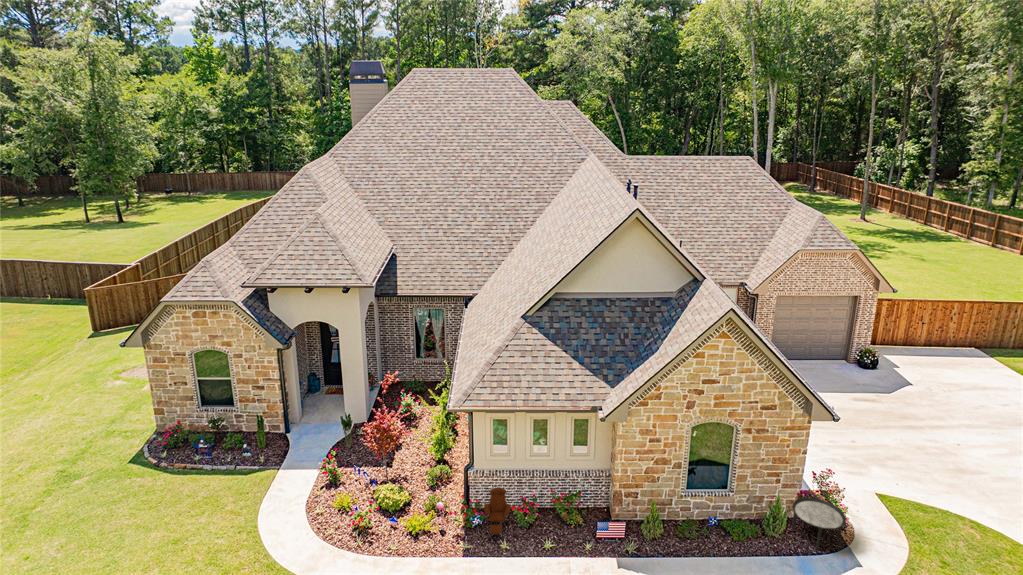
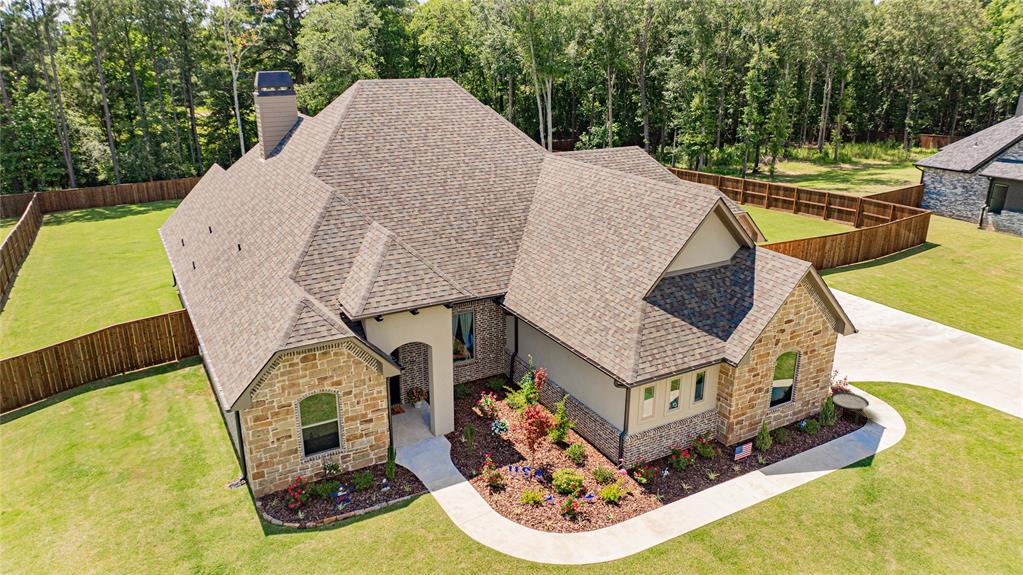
lounge chair: present [484,488,511,540] -> none [650,444,678,487]

